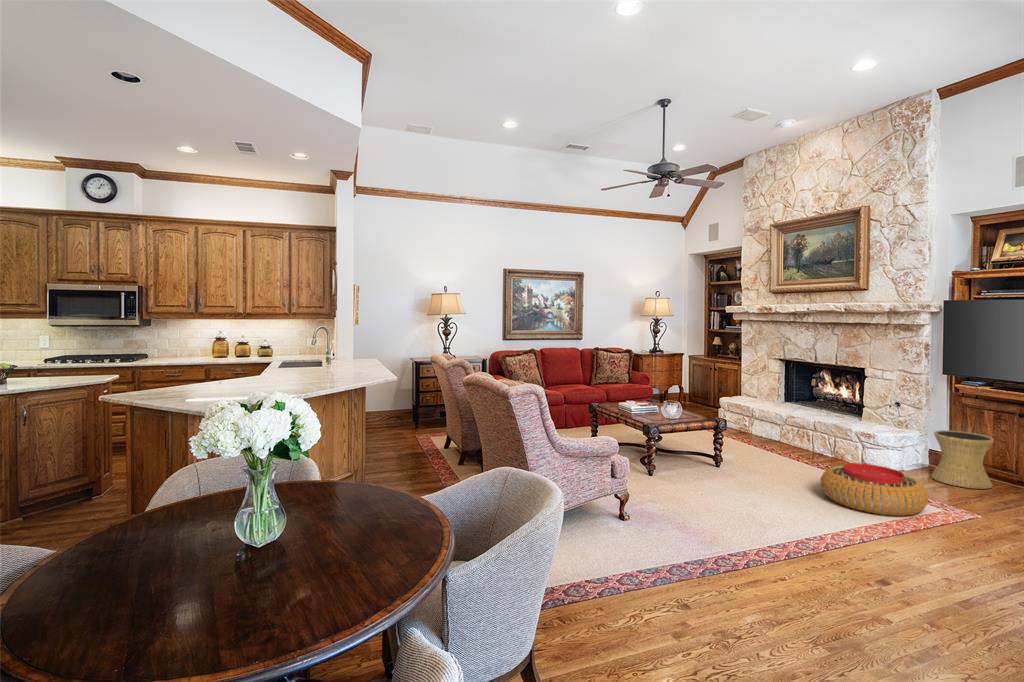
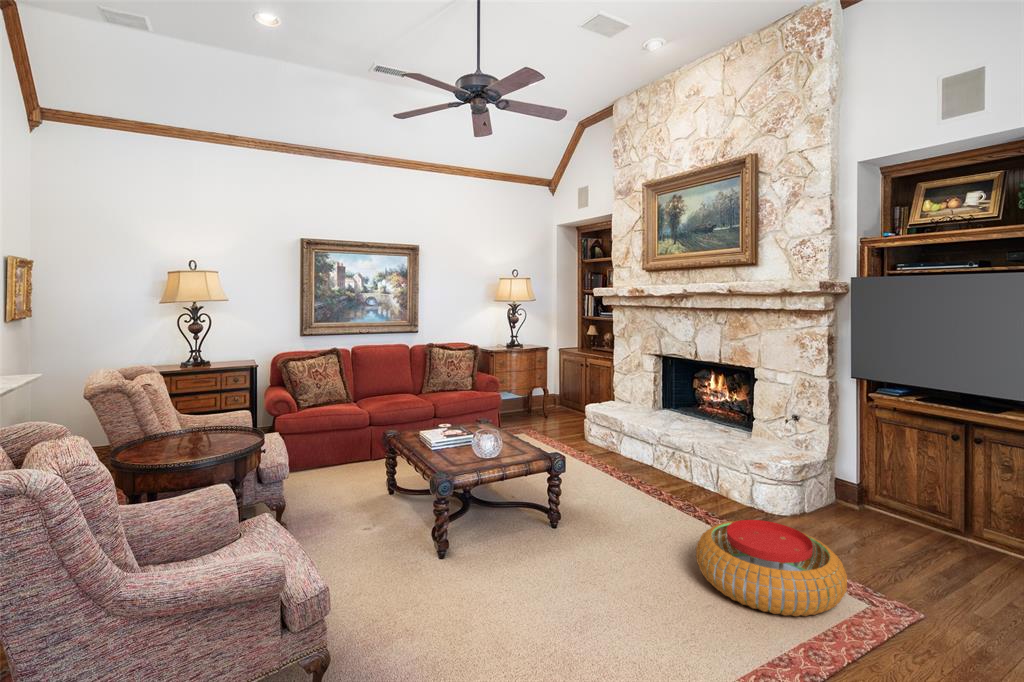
side table: present [931,430,994,489] -> none [836,453,916,538]

